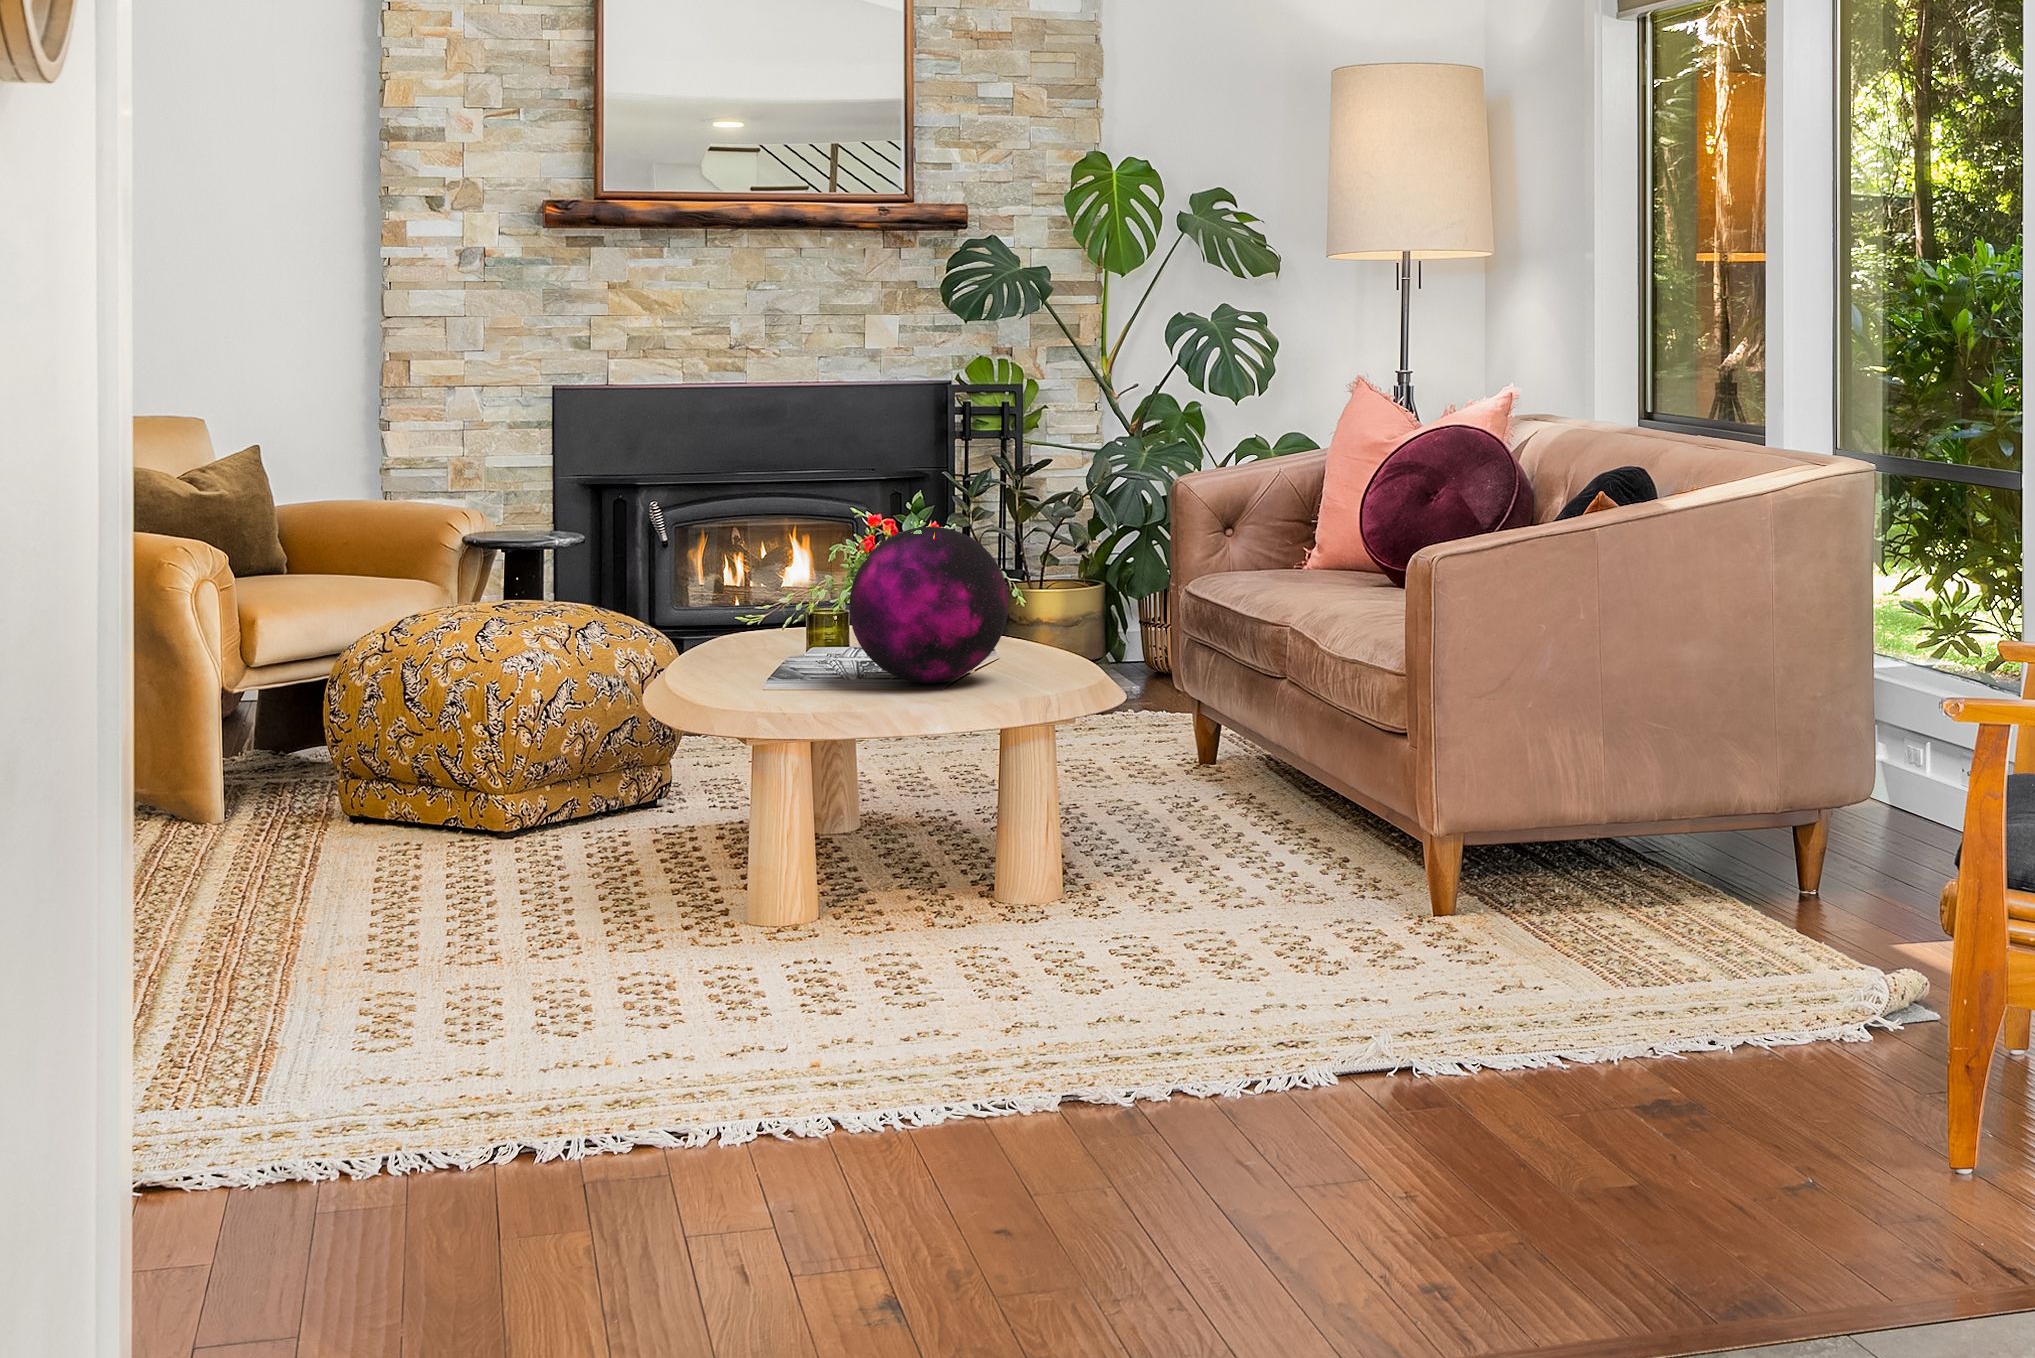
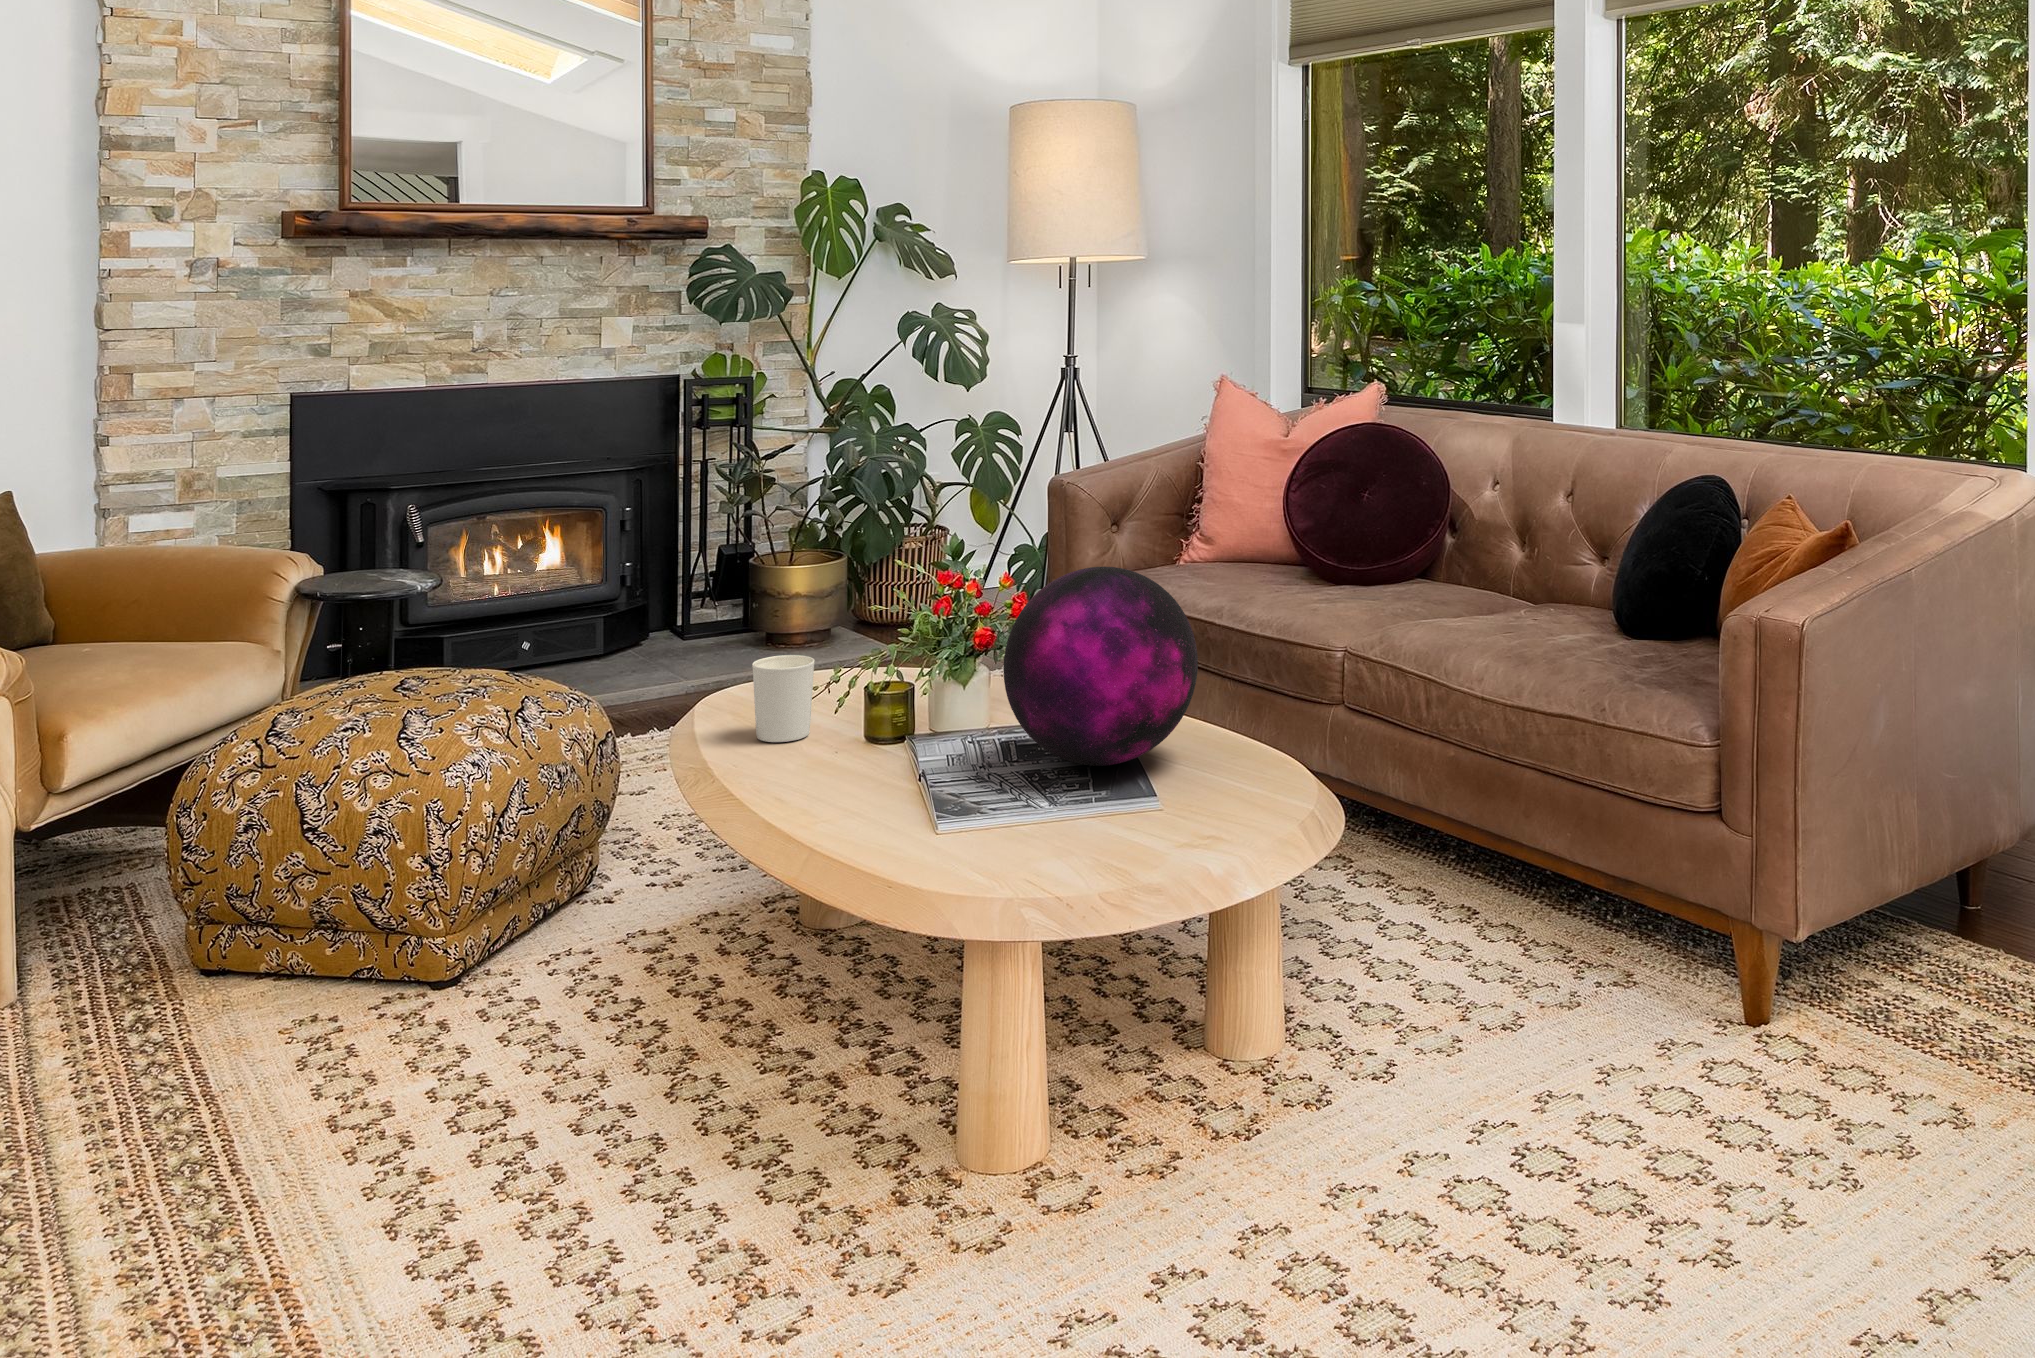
candle holder: none [712,595,762,659] -> present [752,655,815,742]

